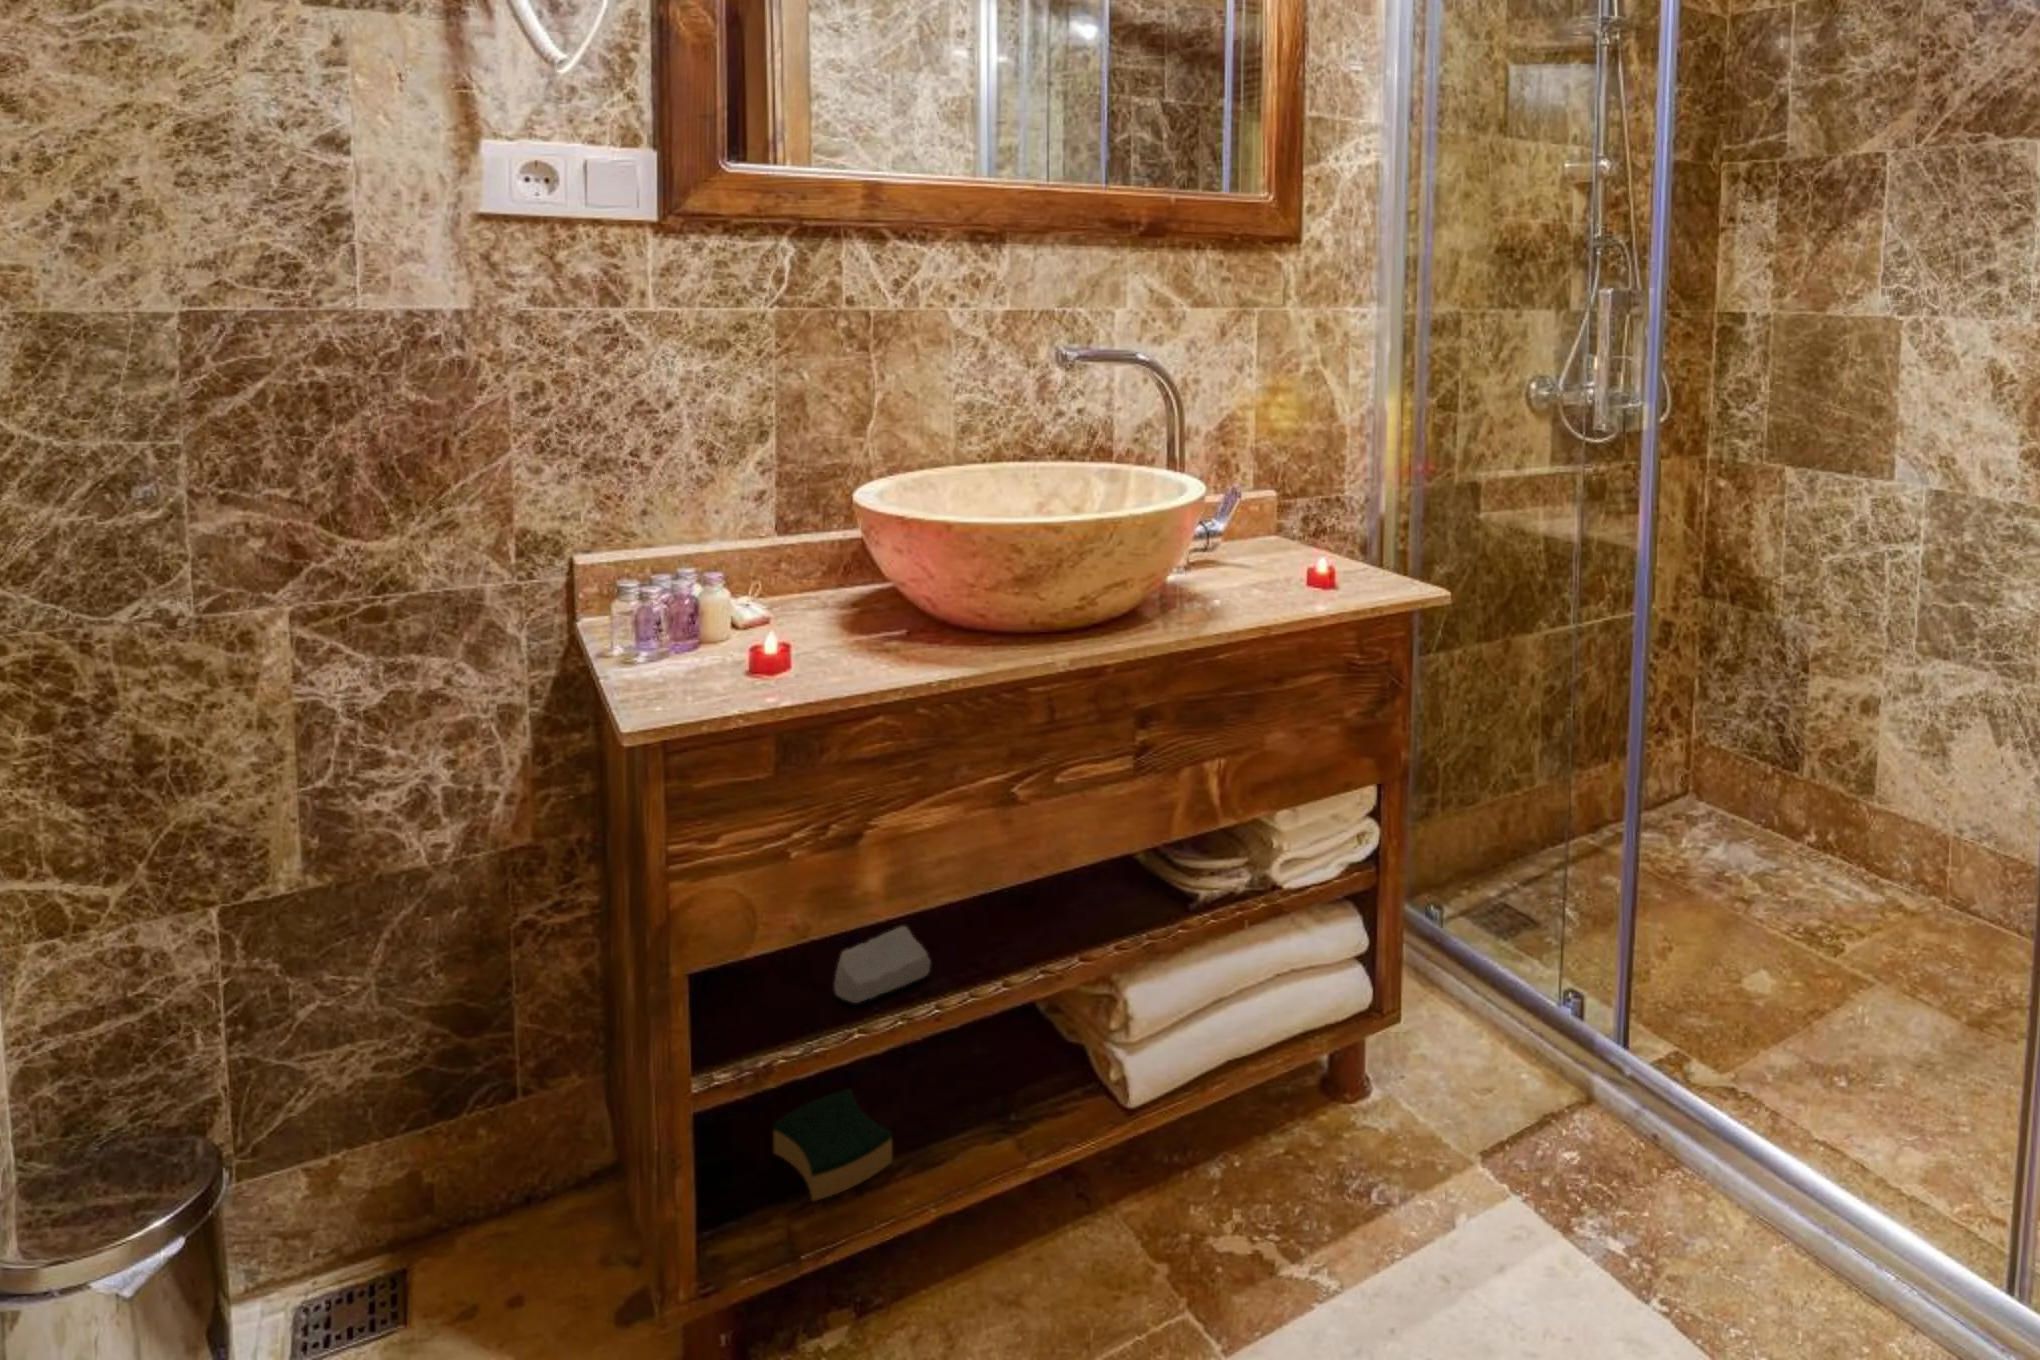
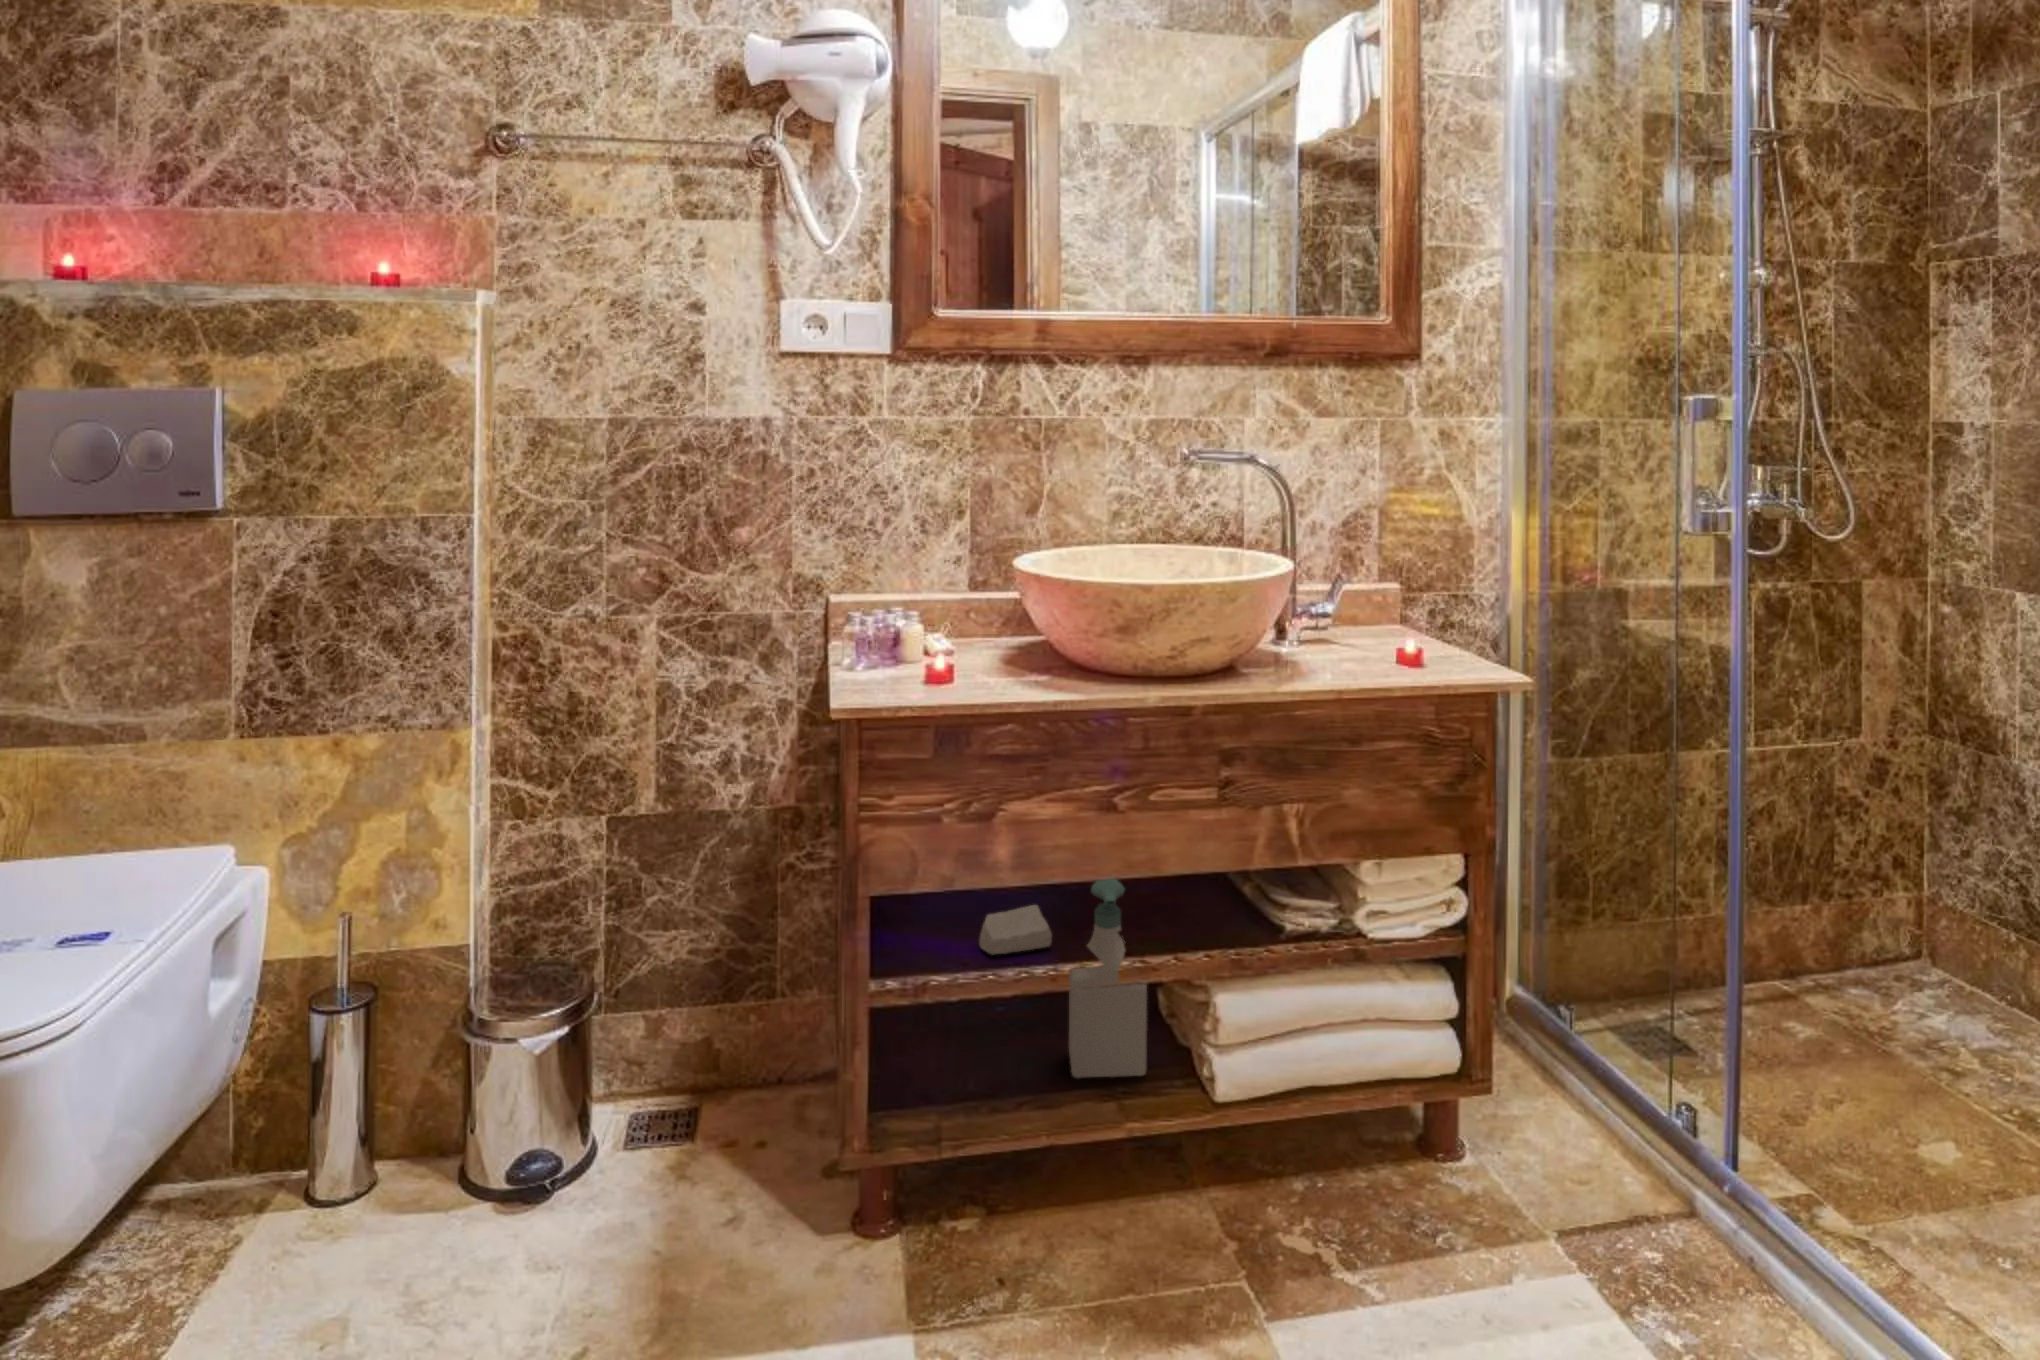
soap bottle: none [939,874,1041,1119] -> present [1069,879,1147,1078]
sponge: present [773,1088,892,1201] -> none [938,1034,1021,1108]

